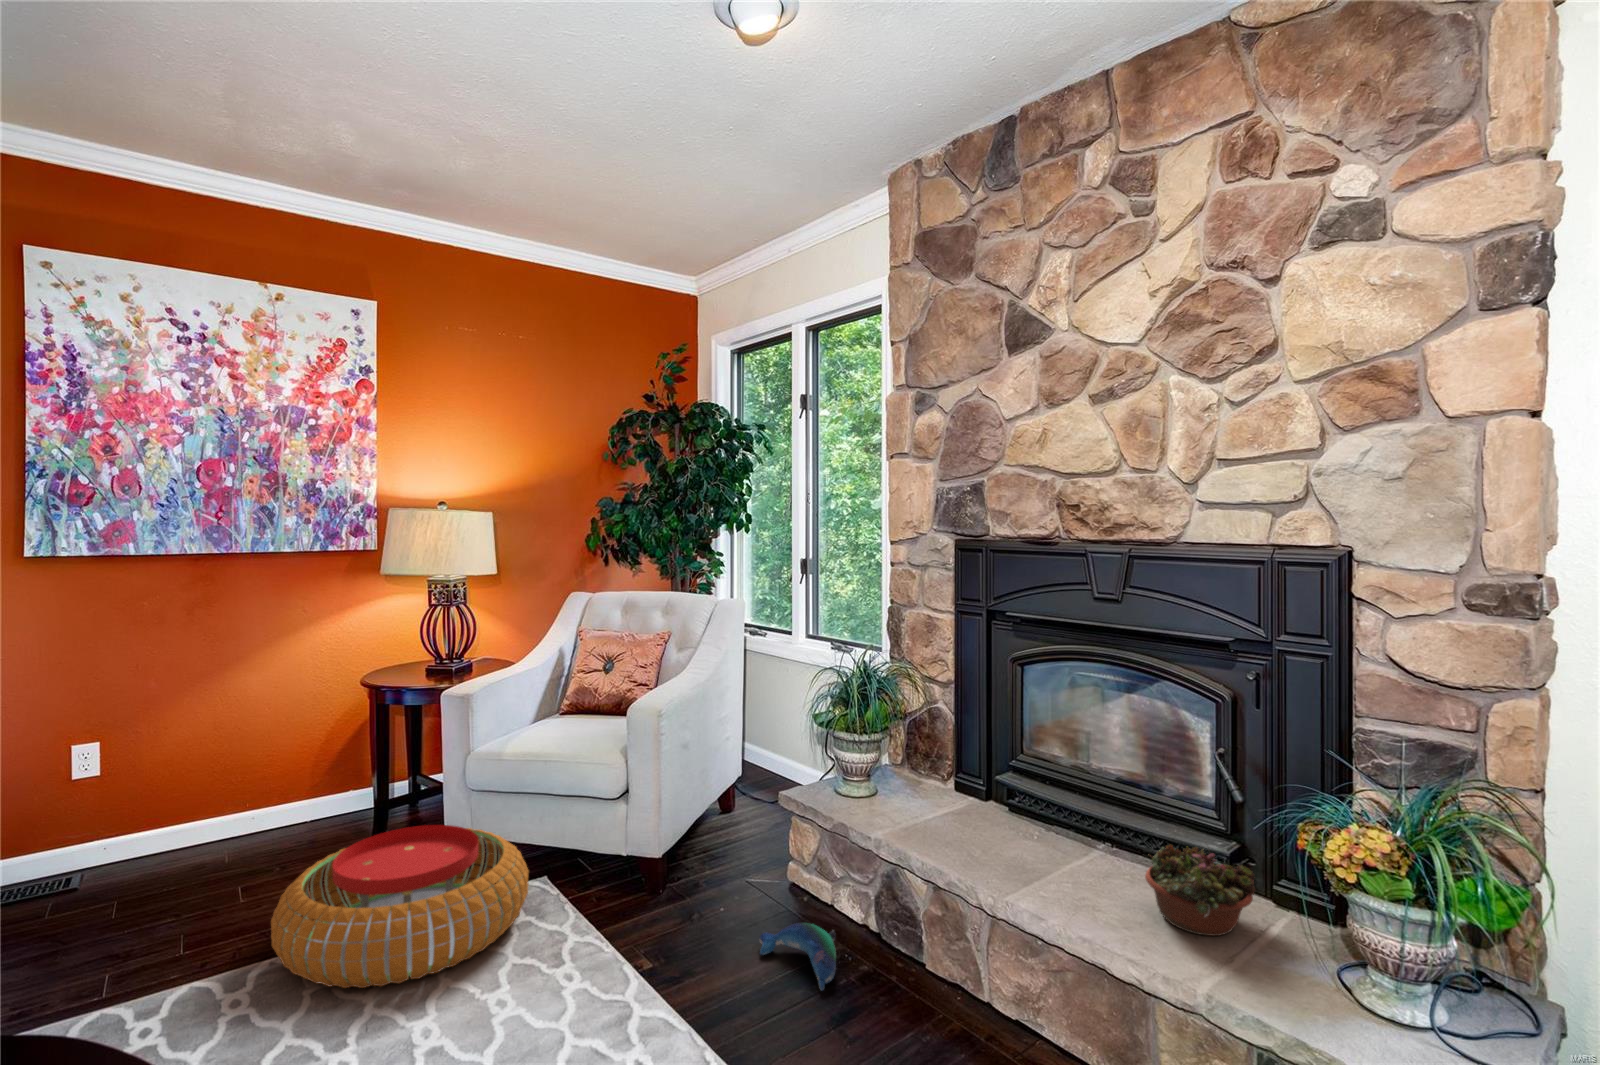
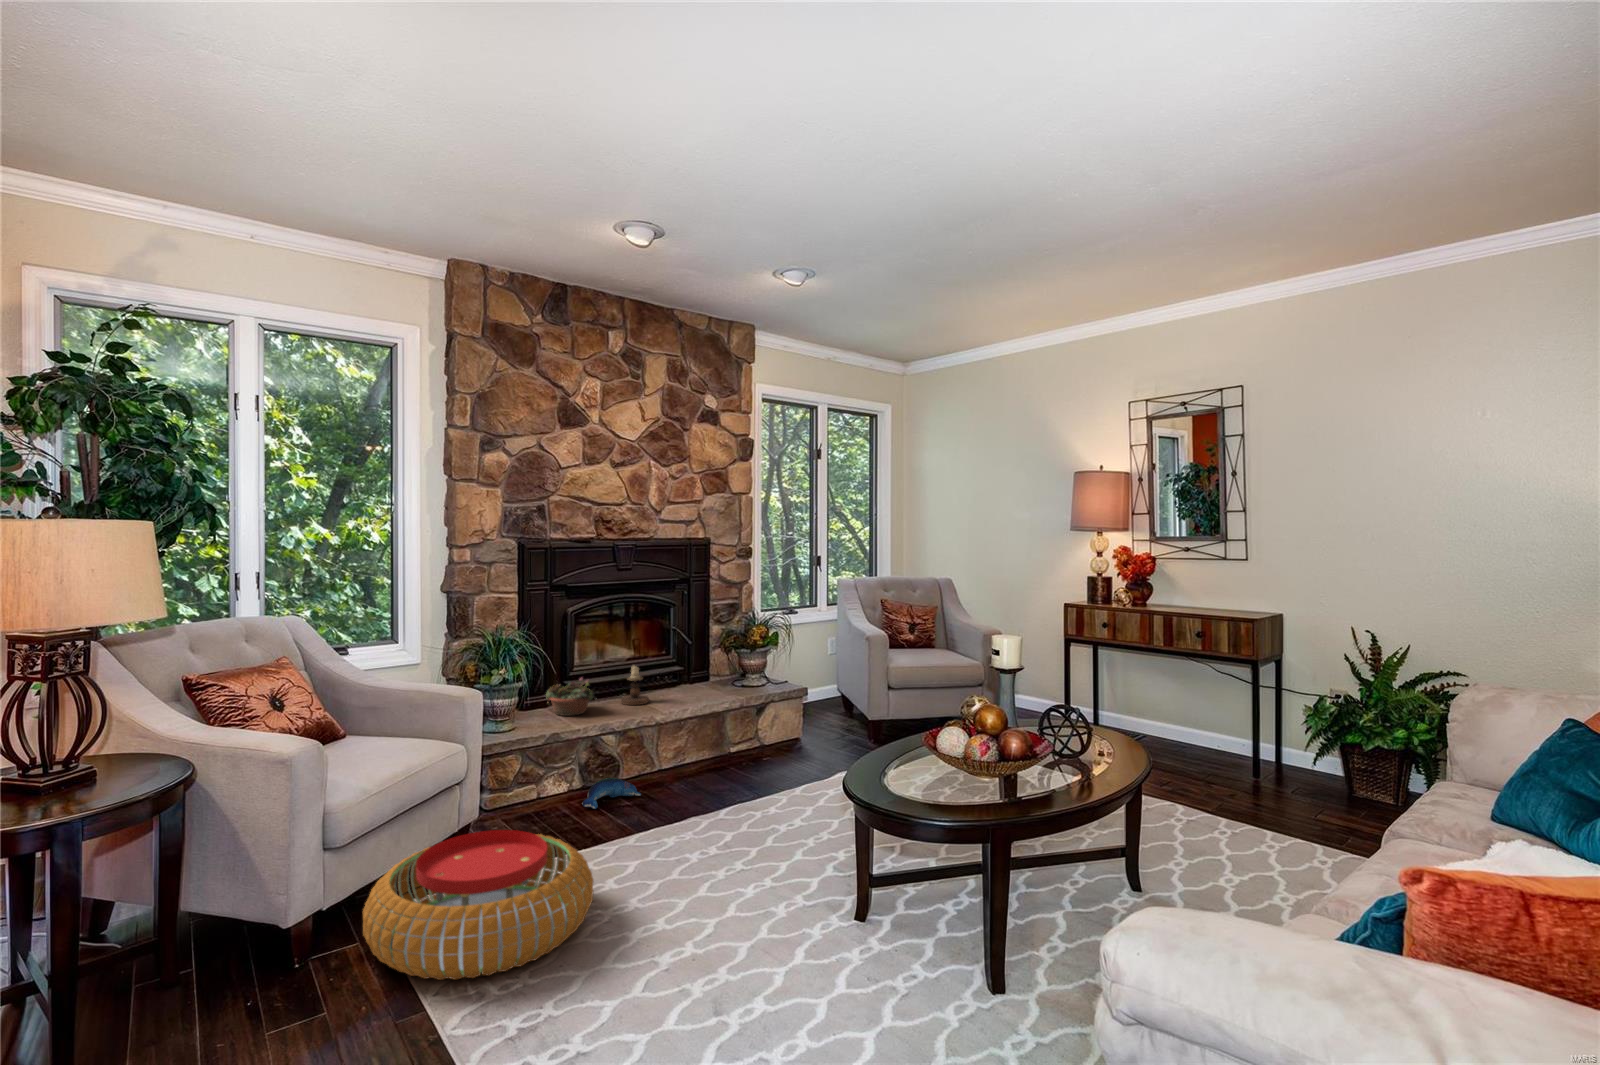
candlestick: none [995,781,1051,864] -> present [621,666,649,705]
succulent planter: present [1145,845,1255,936] -> present [546,678,593,716]

